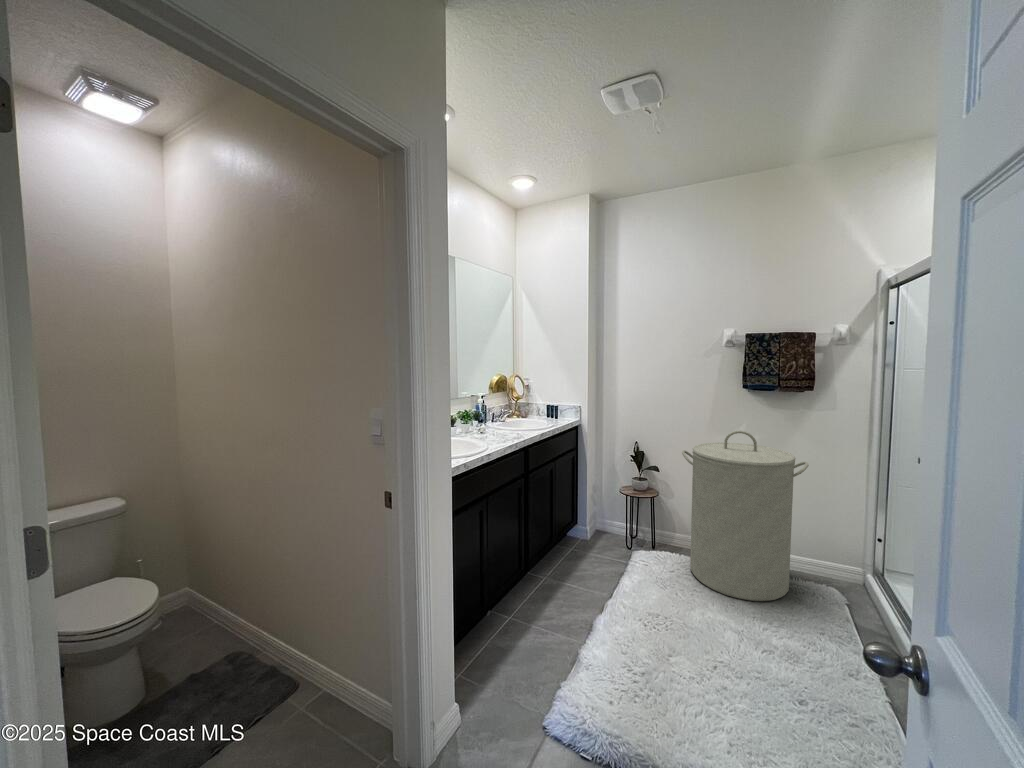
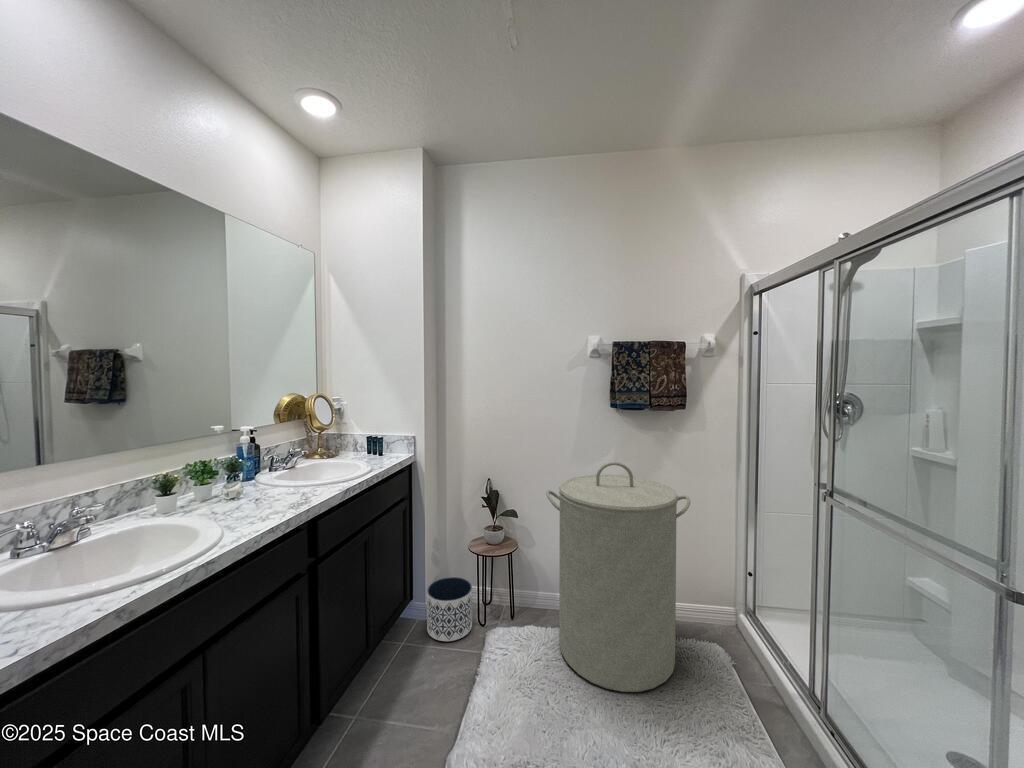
planter: none [589,511,622,552] -> present [427,577,472,641]

